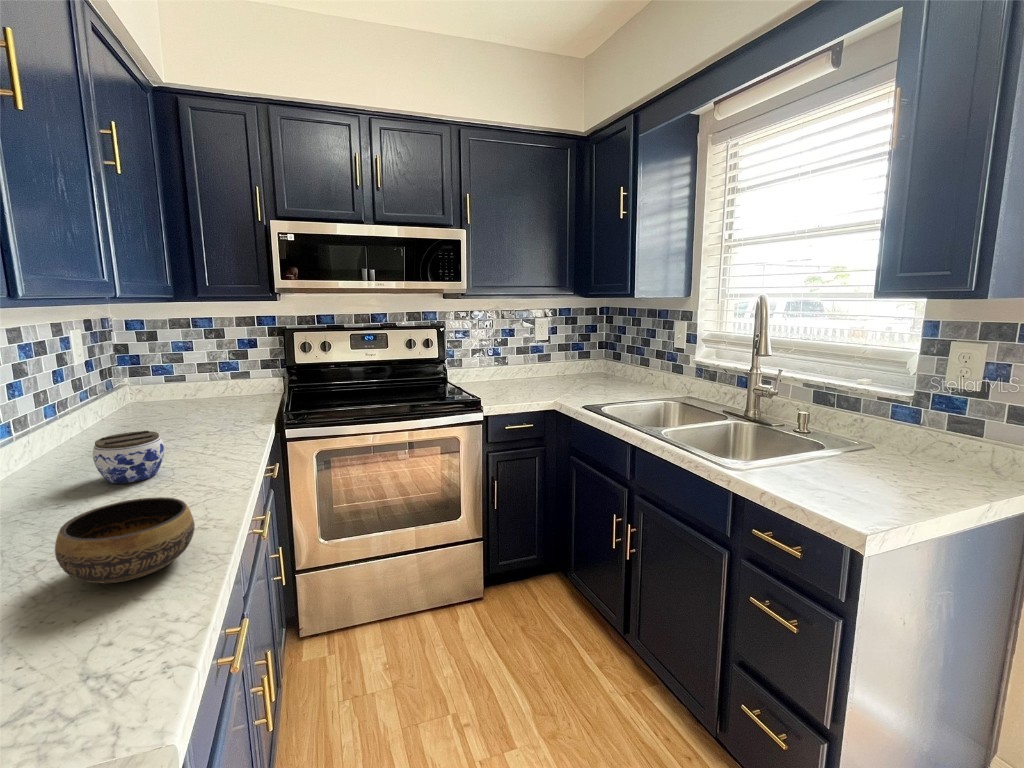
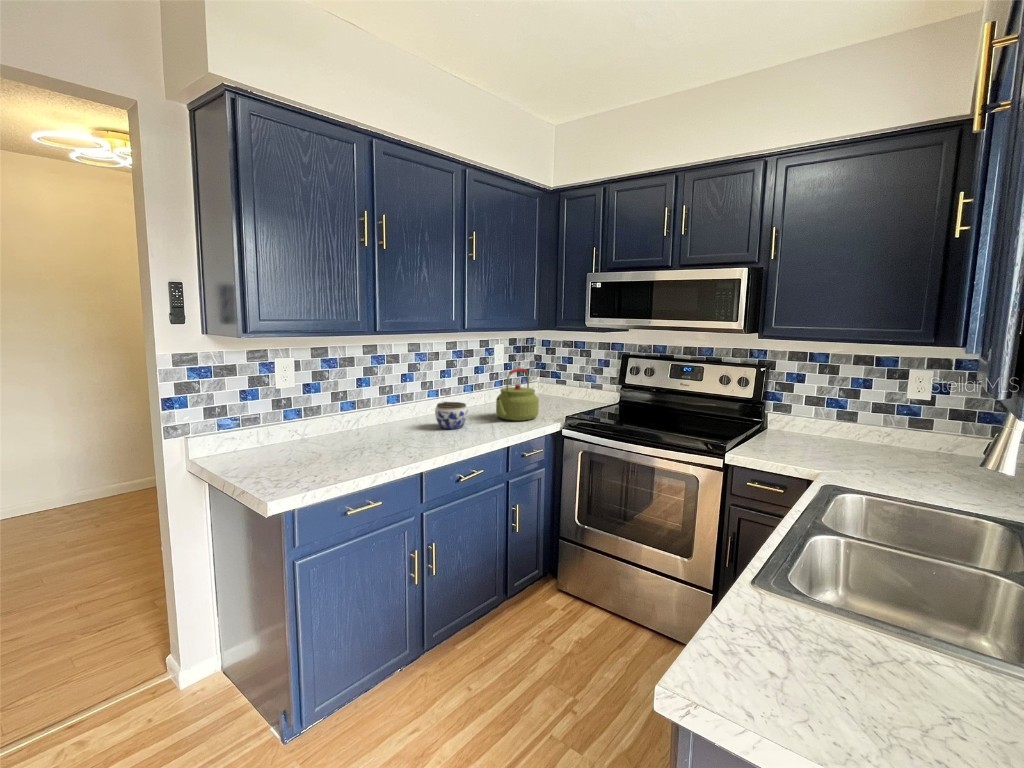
kettle: none [159,361,237,442] -> present [496,368,539,421]
bowl: present [55,497,195,583] -> none [340,425,395,459]

